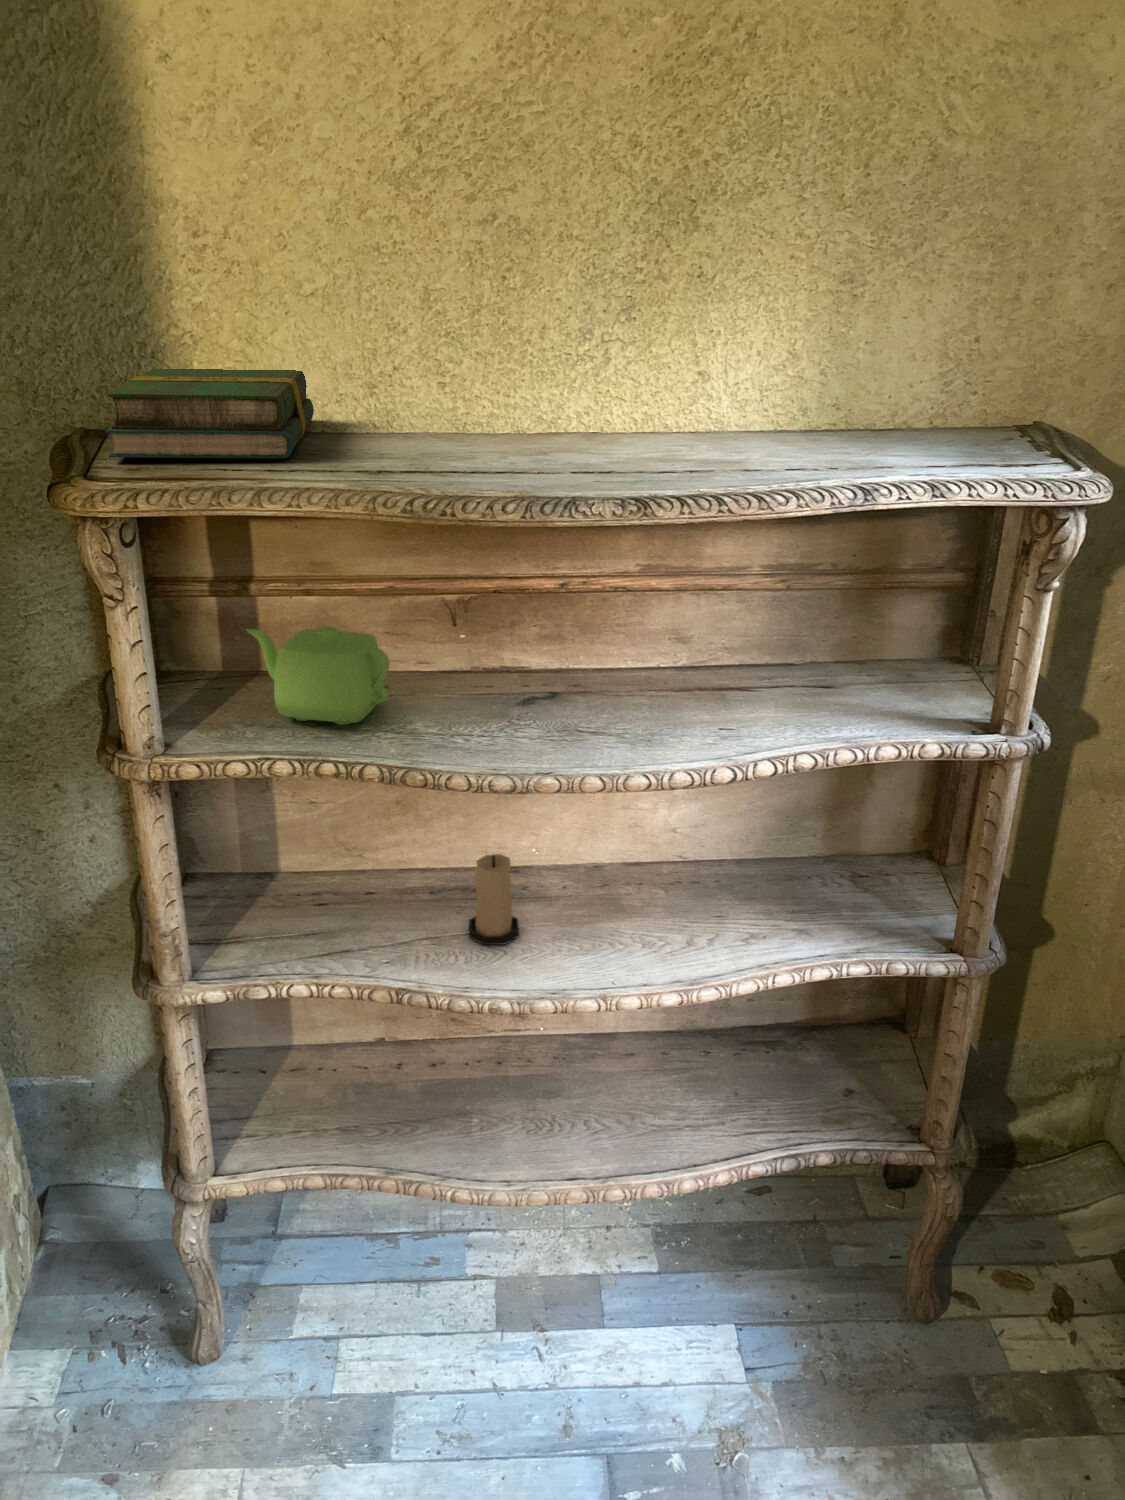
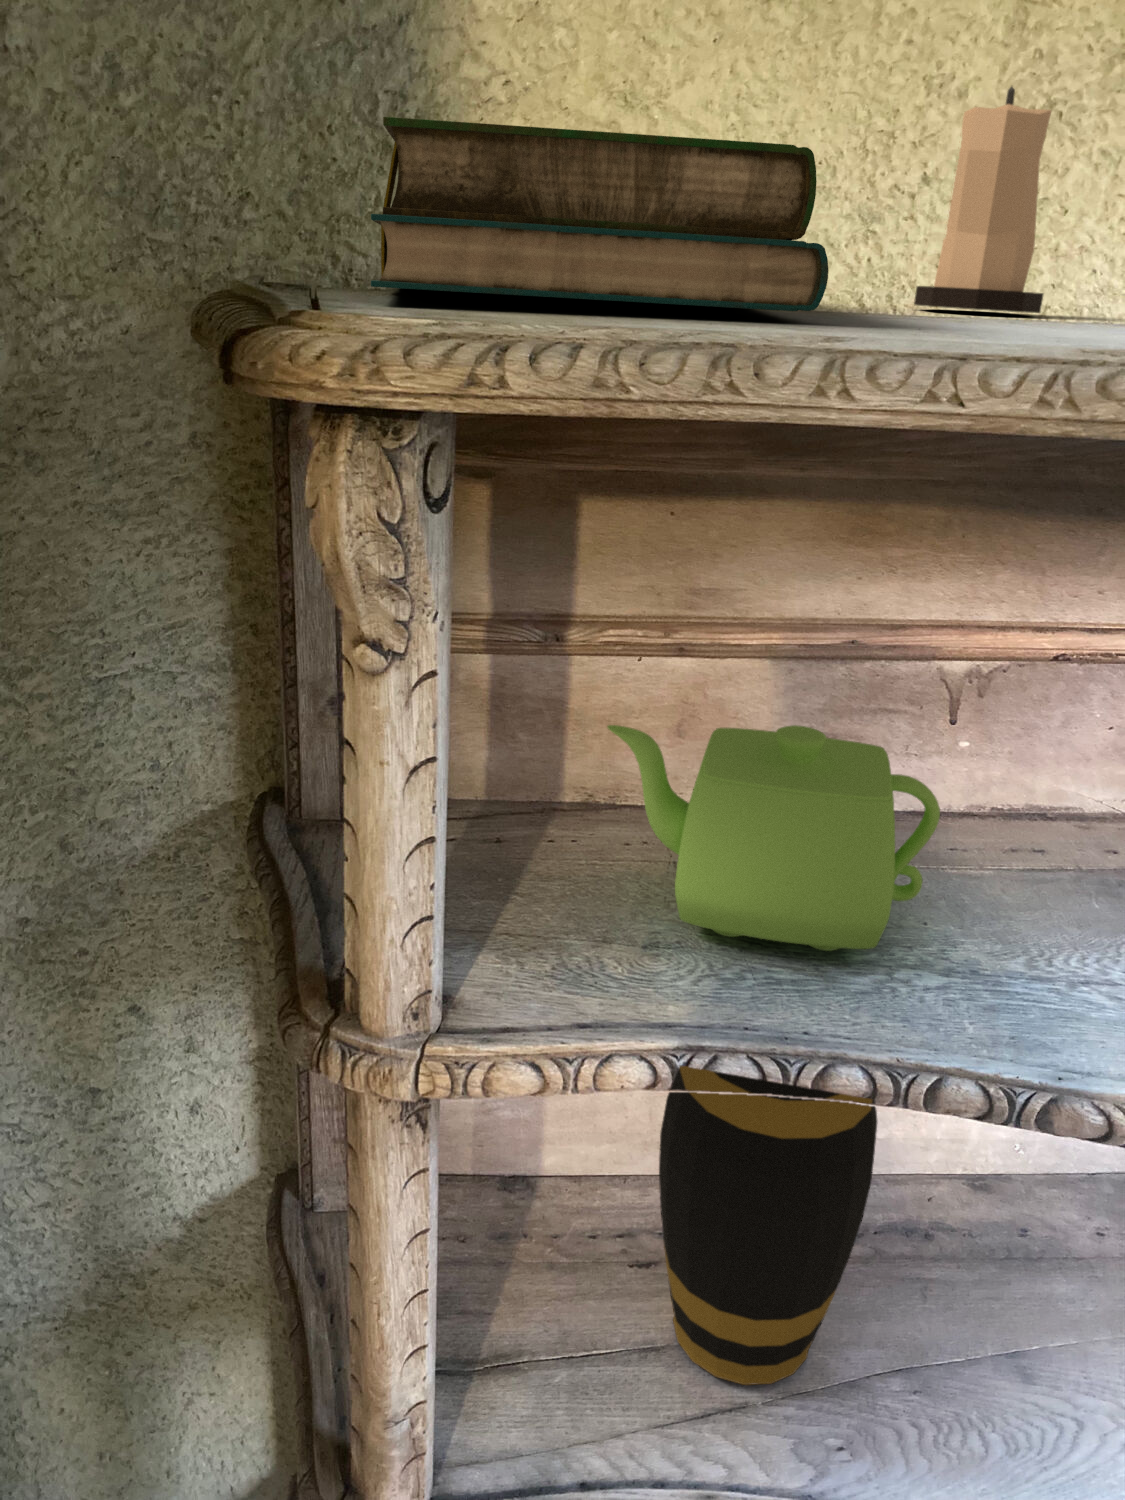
vase: none [306,726,409,951] -> present [659,1065,877,1385]
candle: present [469,854,519,945] -> present [914,86,1051,313]

